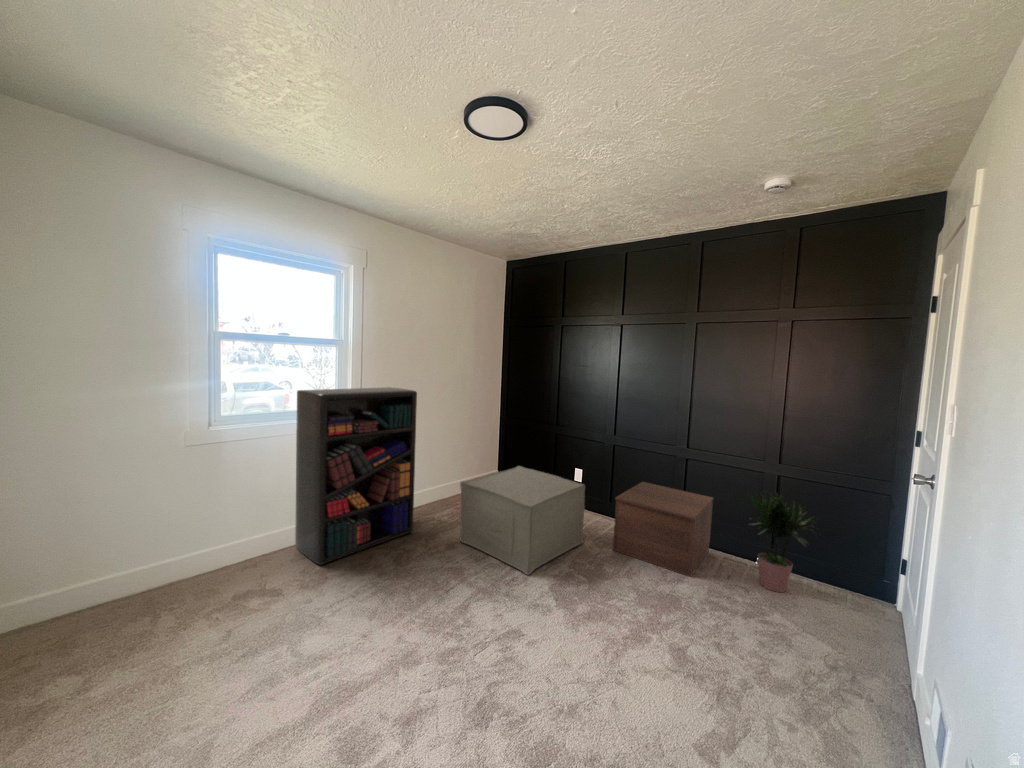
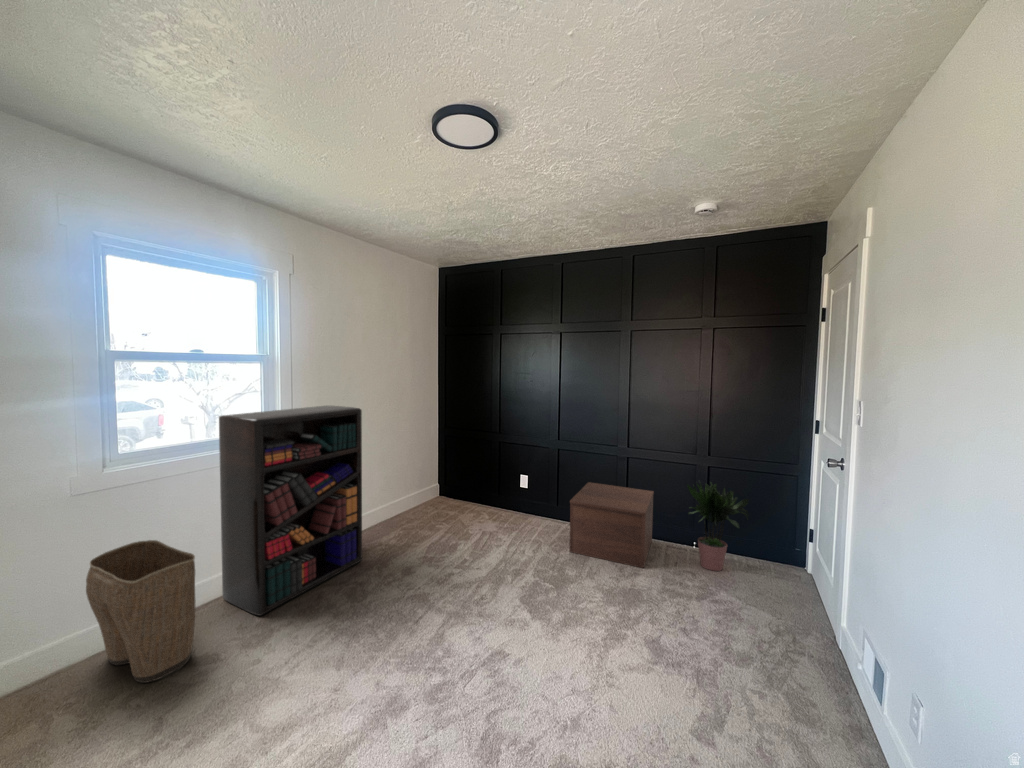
ottoman: present [460,466,585,575] -> none [415,478,540,590]
laundry basket: none [192,489,268,602] -> present [86,540,195,683]

